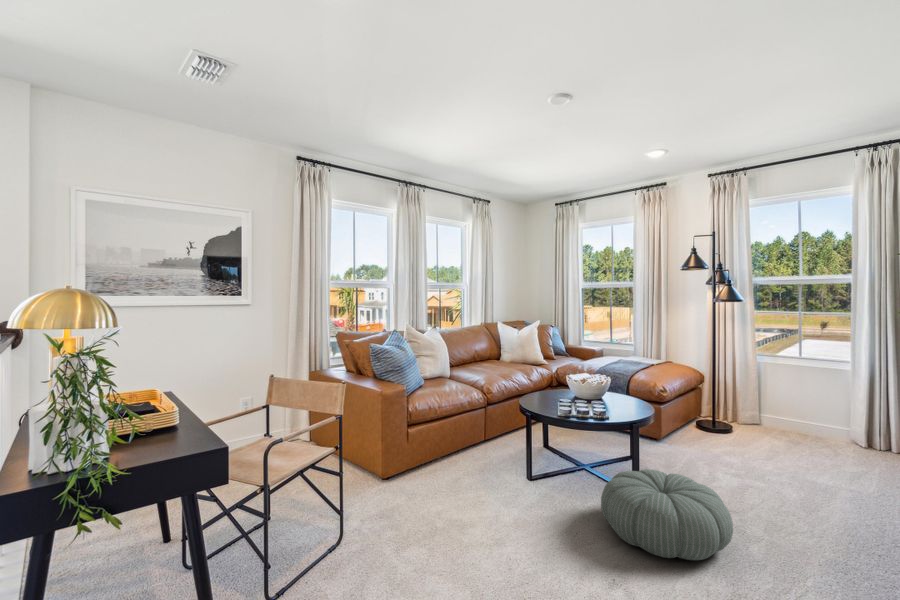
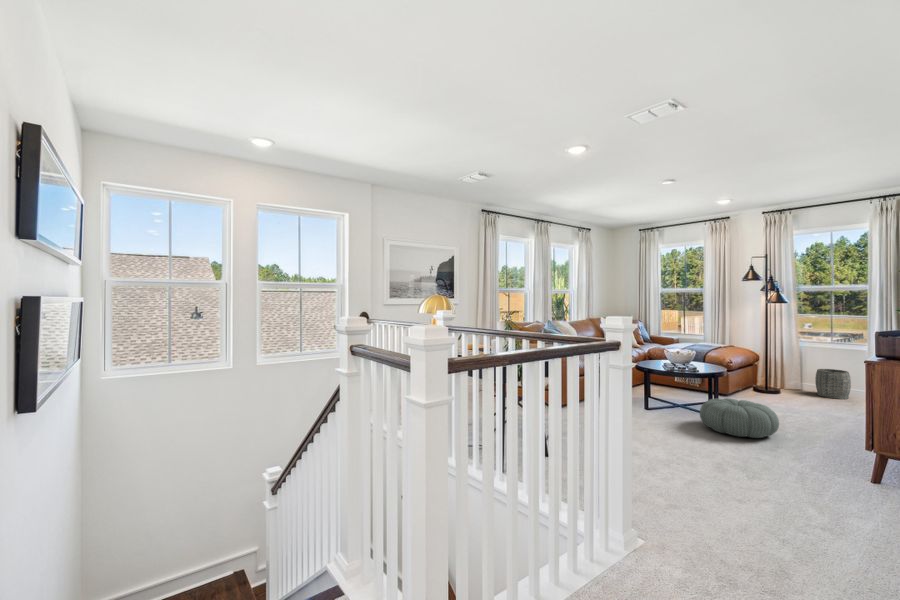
woven basket: none [779,396,827,442] -> present [815,369,851,399]

